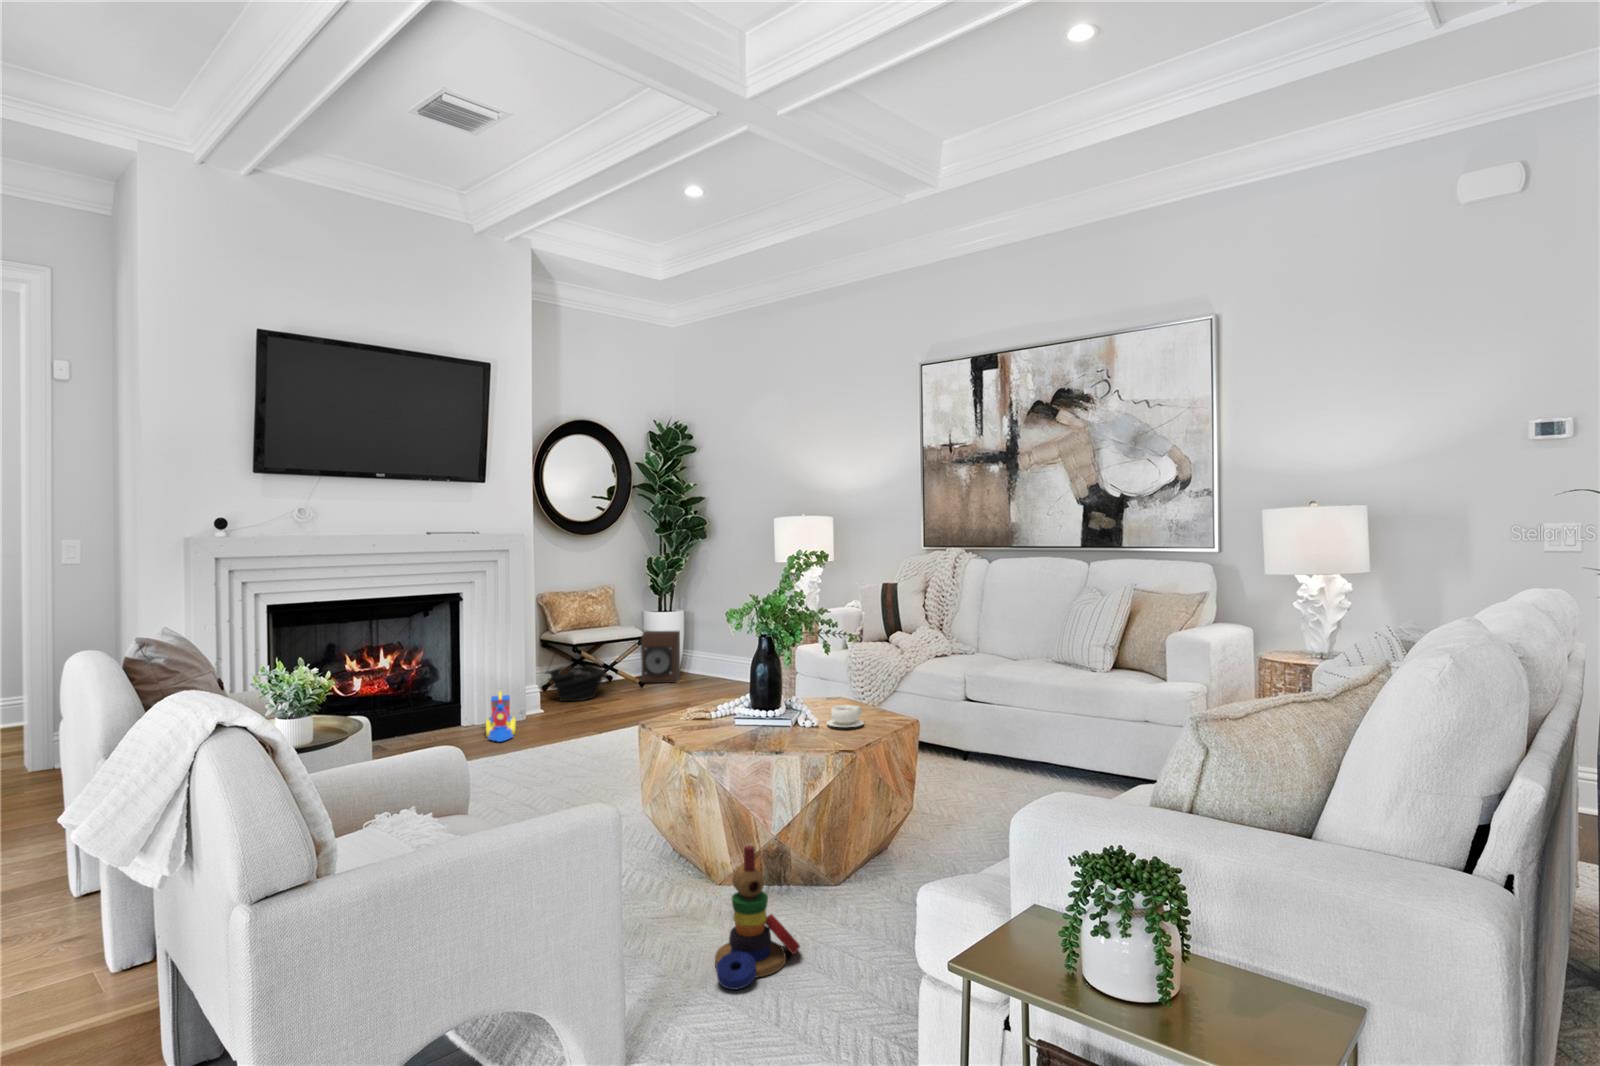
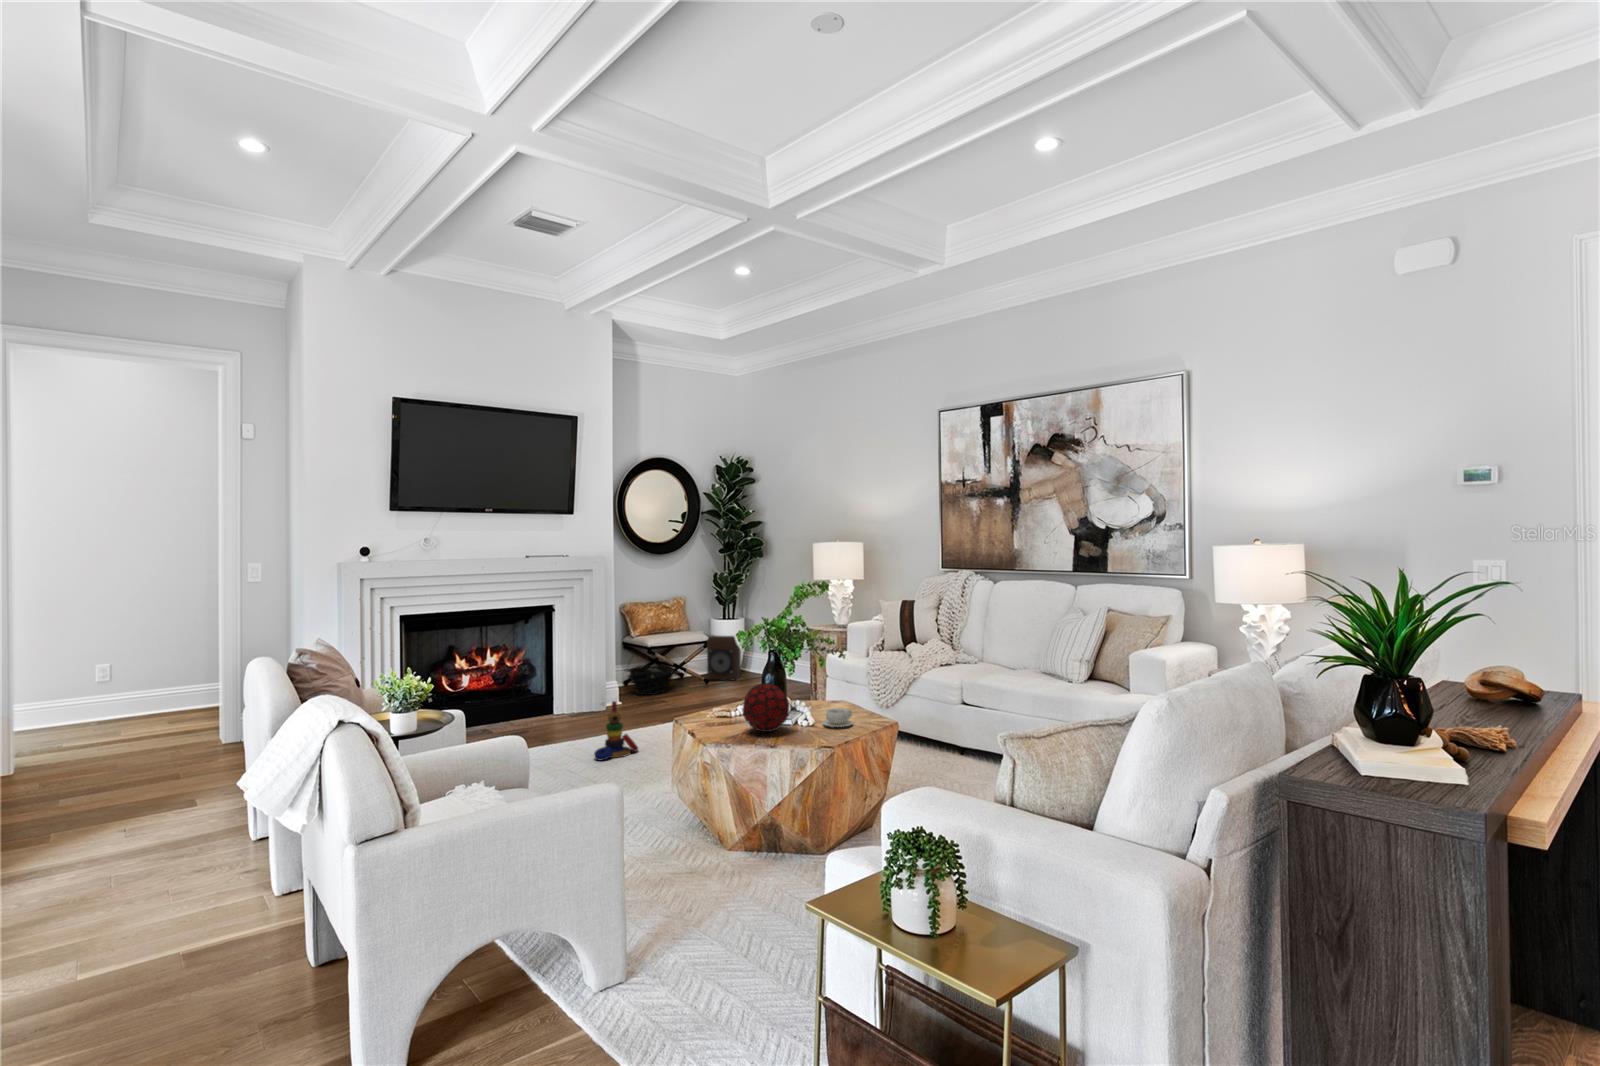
decorative orb: none [731,676,789,736] -> present [743,683,789,732]
toy train: present [486,688,516,742] -> none [572,684,596,728]
stacking toy: present [715,846,800,990] -> present [594,701,638,760]

